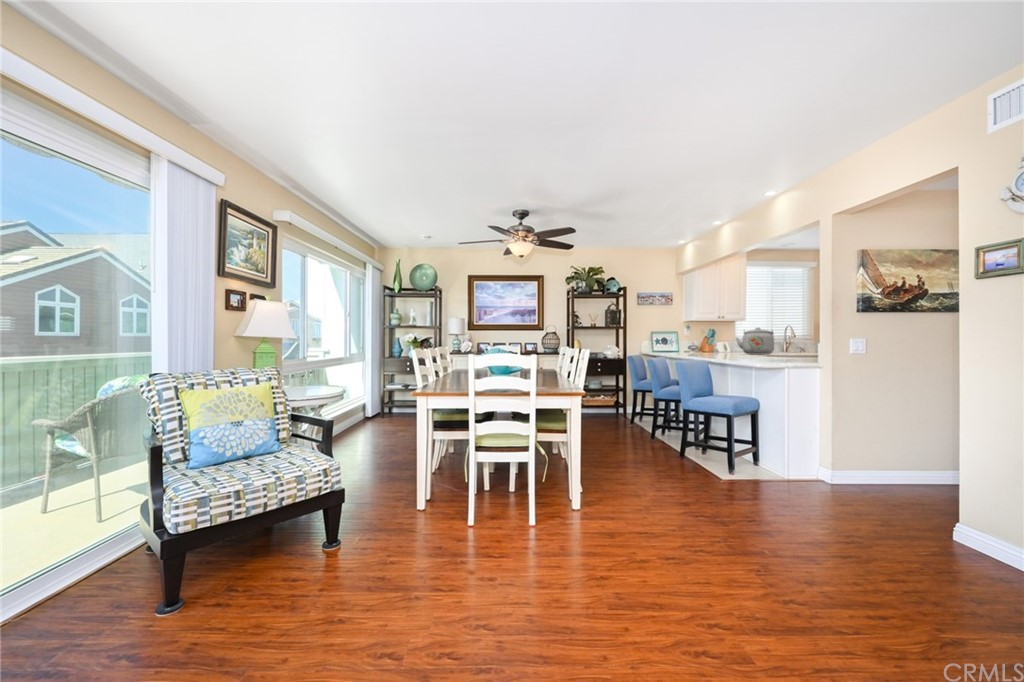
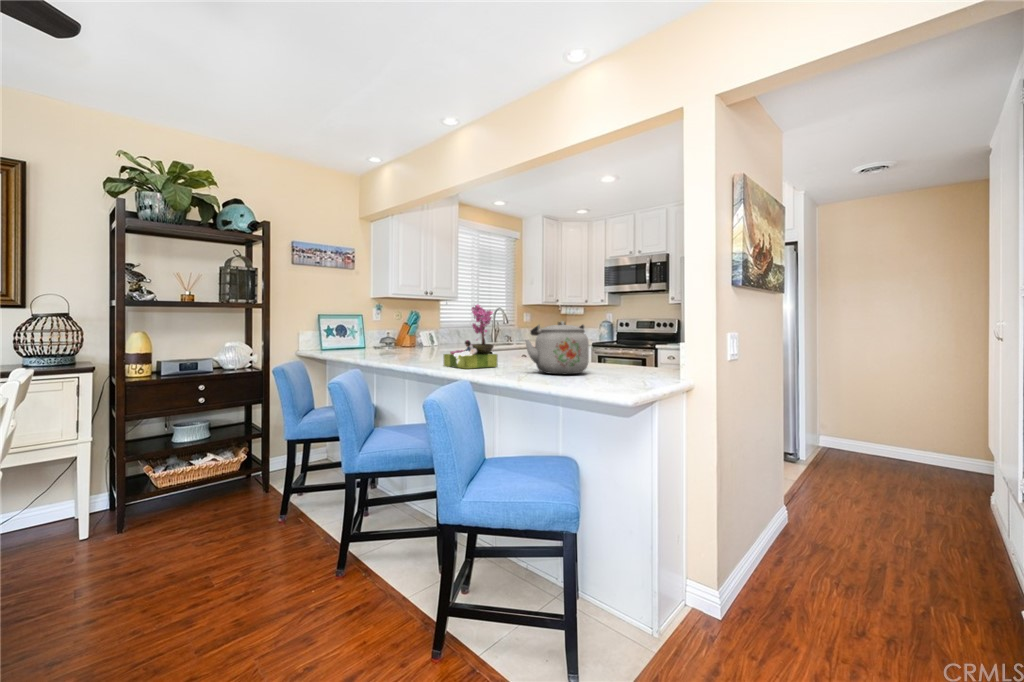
flower arrangement: none [702,321,731,353] -> present [444,305,498,369]

